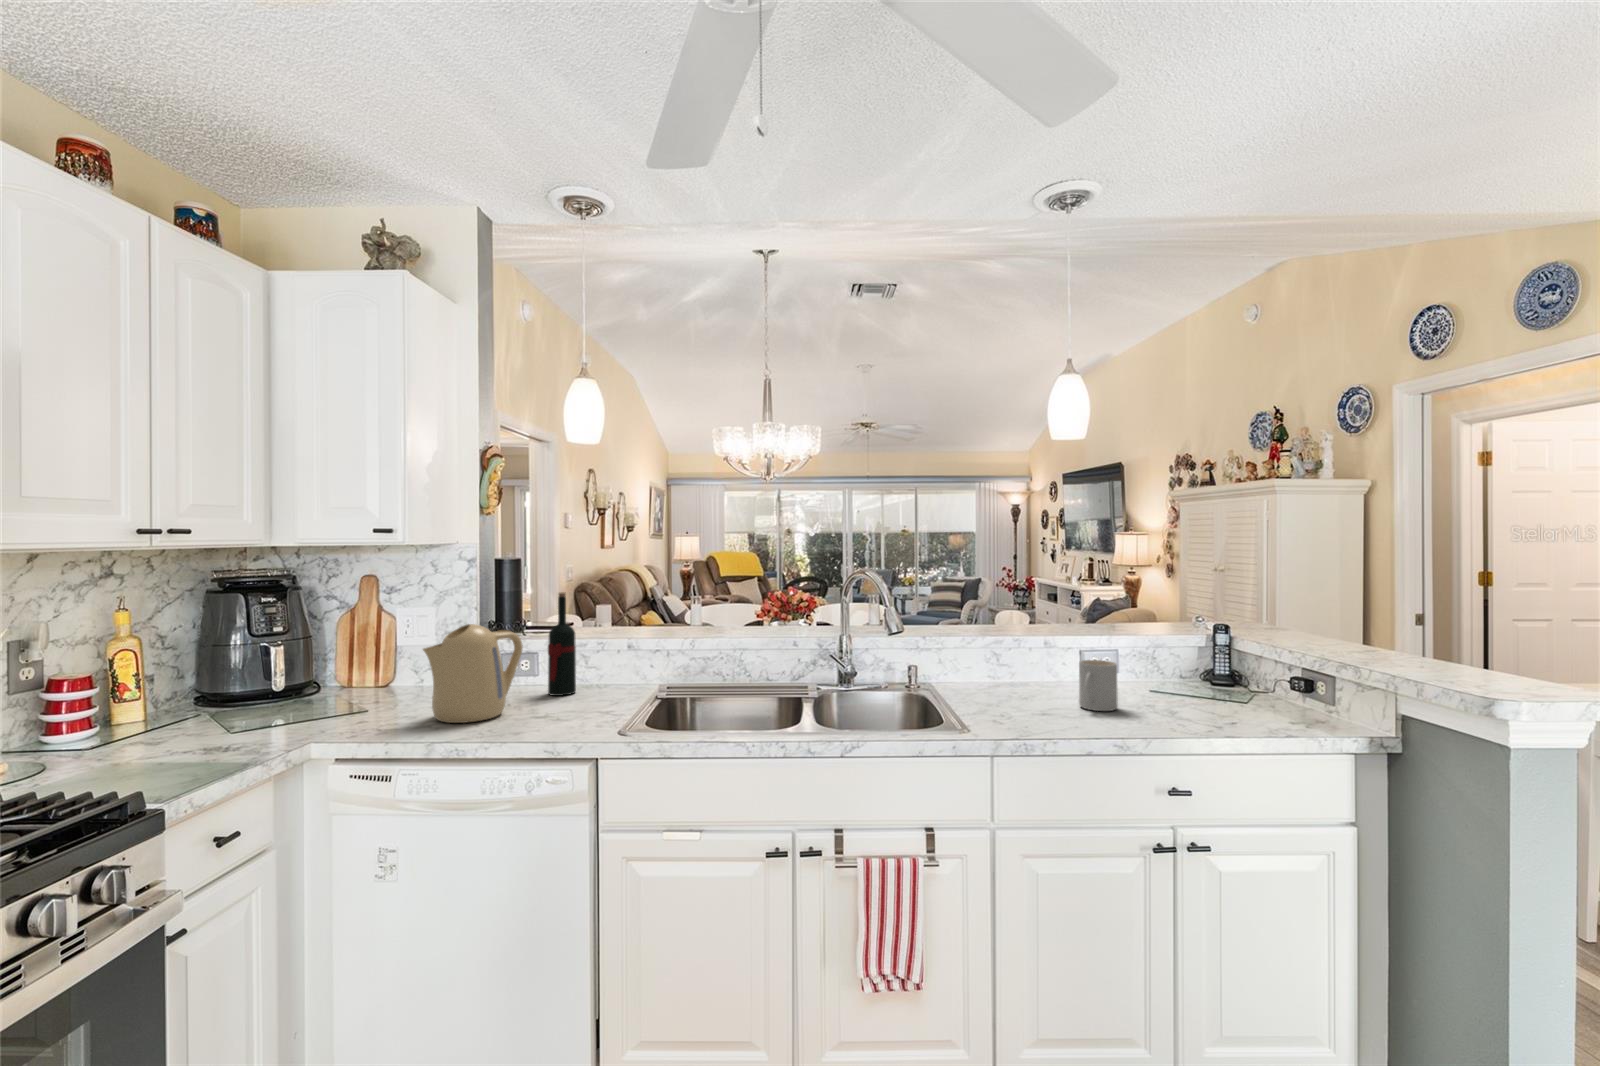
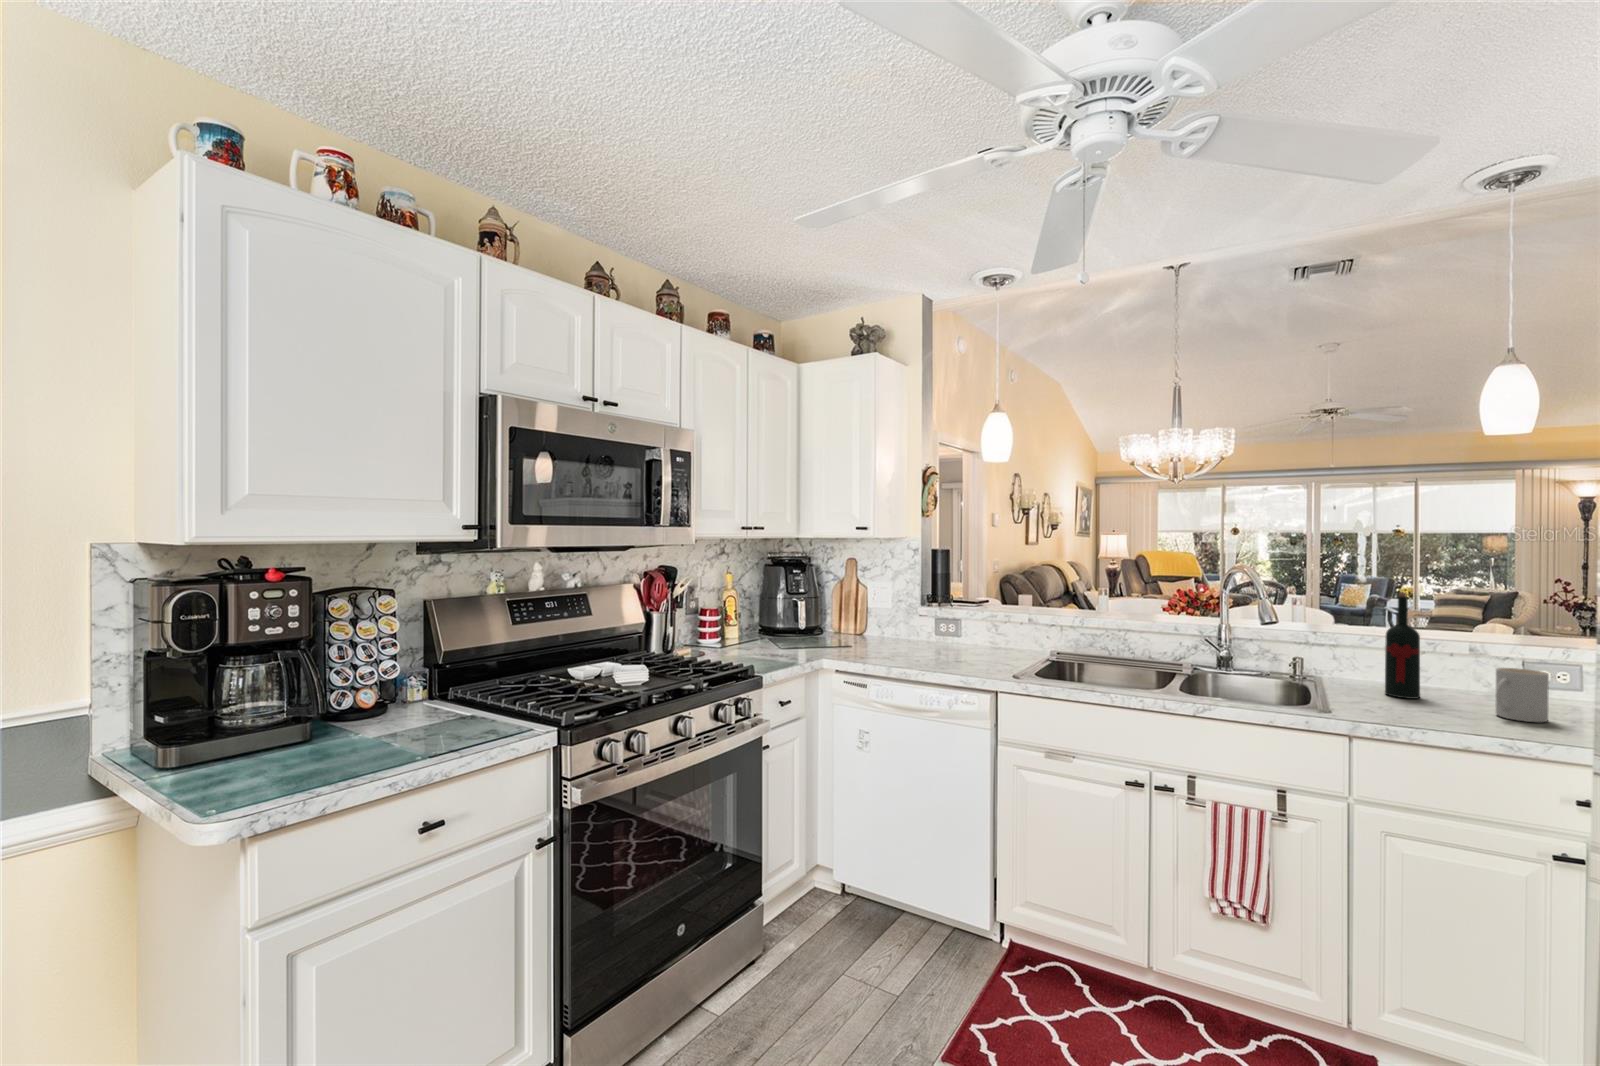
wine bottle: present [548,592,576,696] -> present [1385,592,1420,699]
kettle: present [423,624,523,723] -> none [884,593,948,659]

